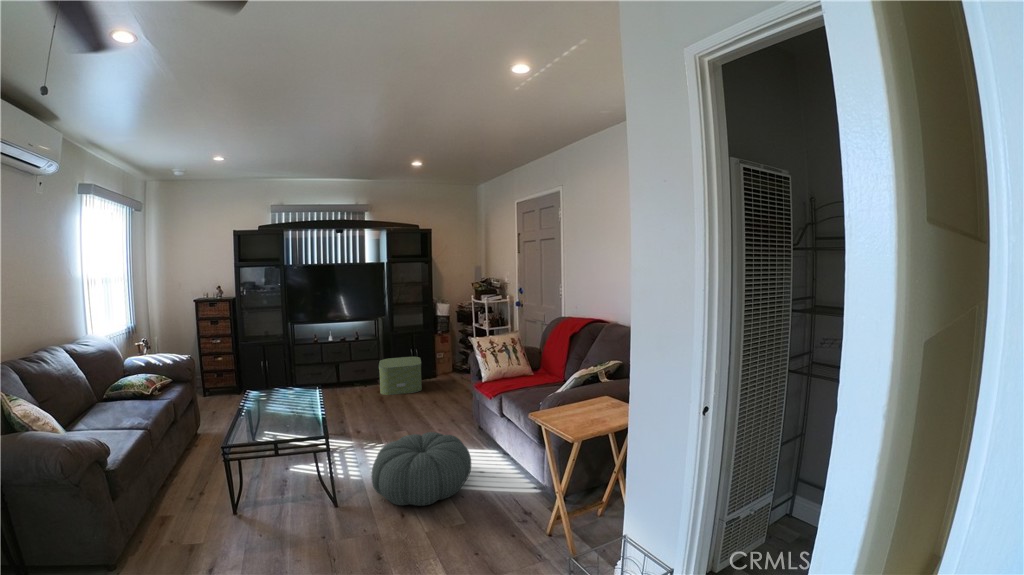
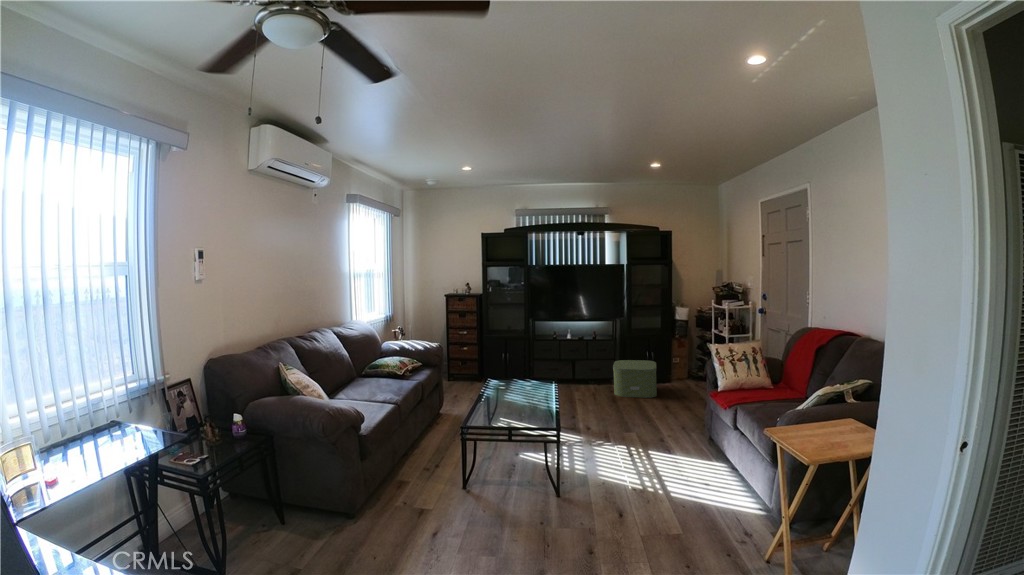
pouf: present [371,432,471,506] -> none [597,435,696,504]

